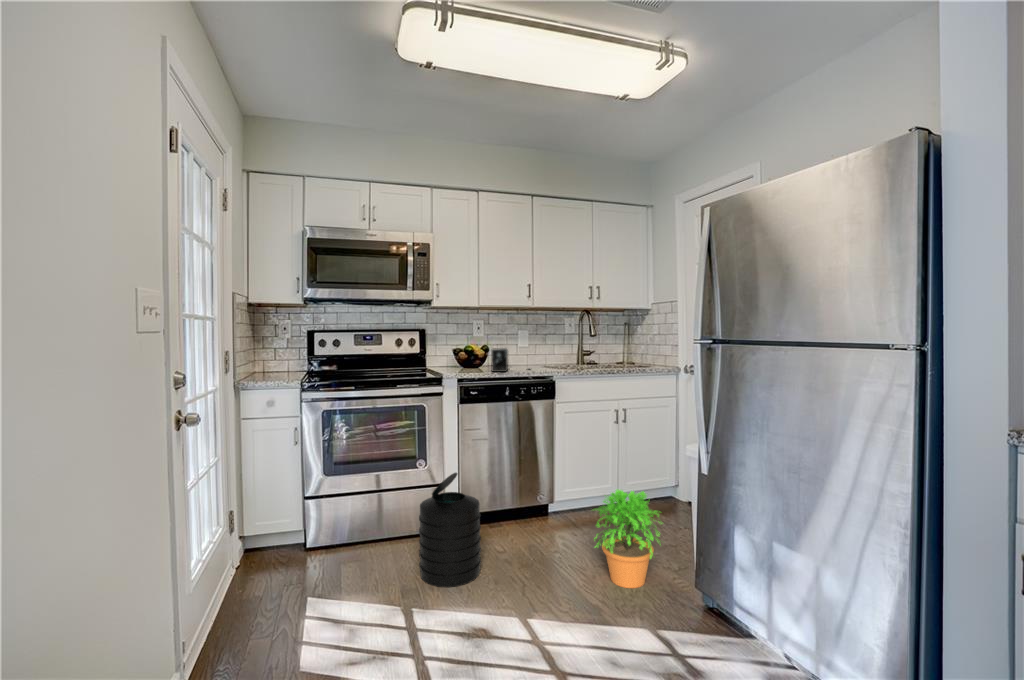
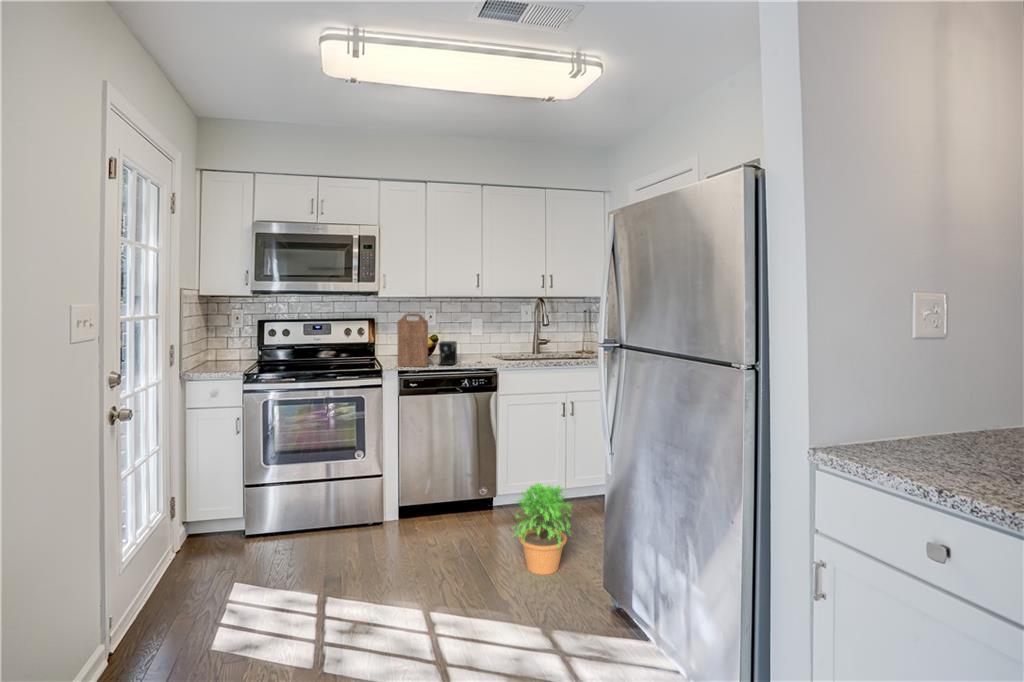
cutting board: none [452,320,483,374] -> present [397,314,428,367]
trash can: present [419,473,481,588] -> none [349,464,408,569]

